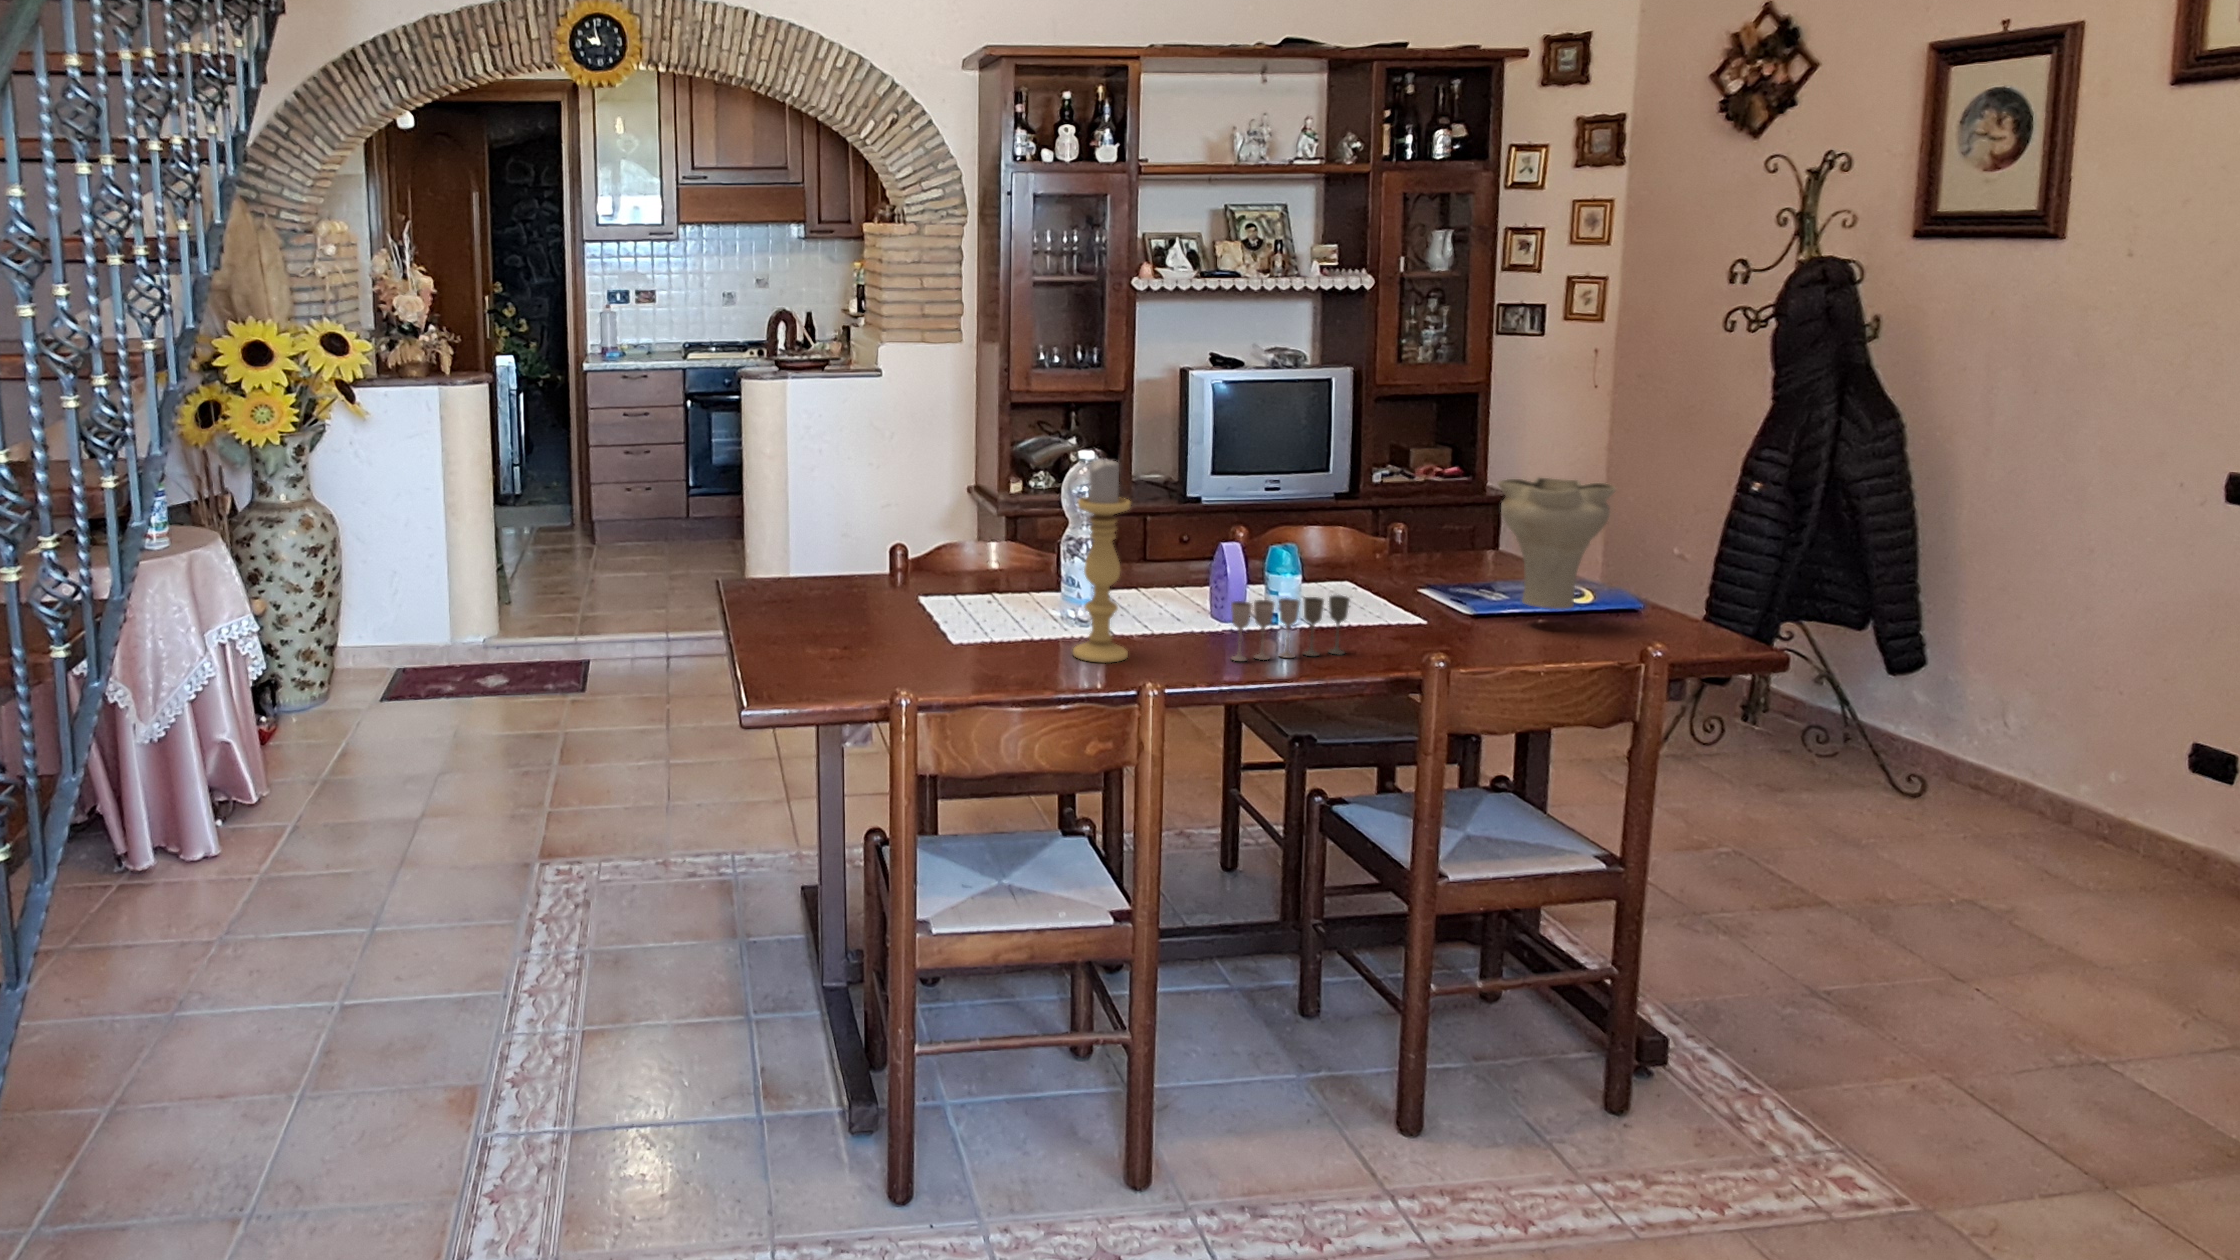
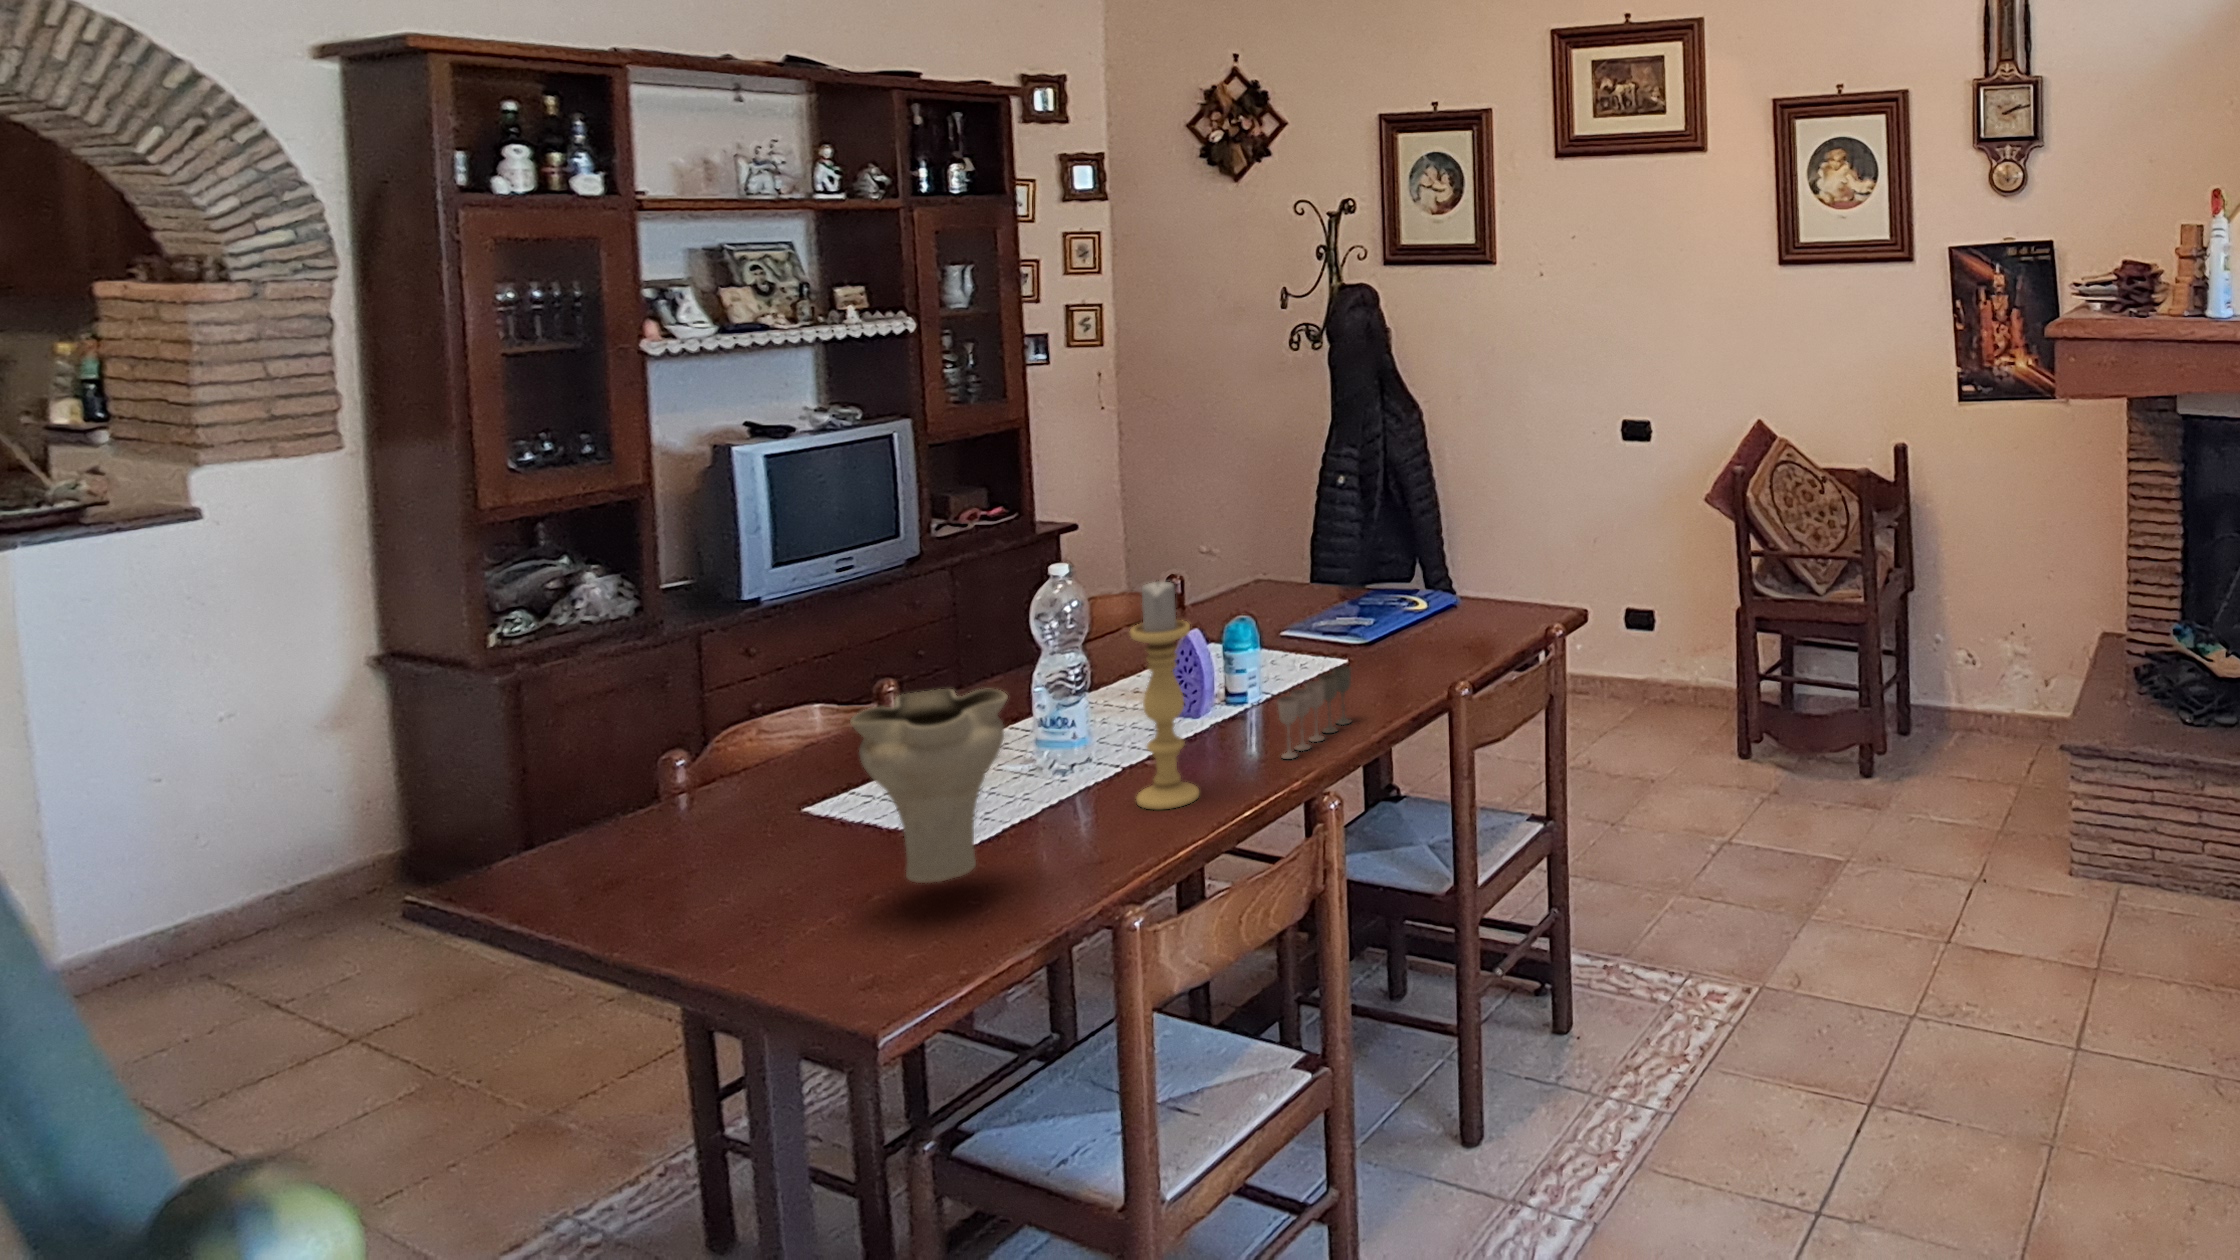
vase: present [1498,478,1616,609] -> present [850,689,1008,883]

